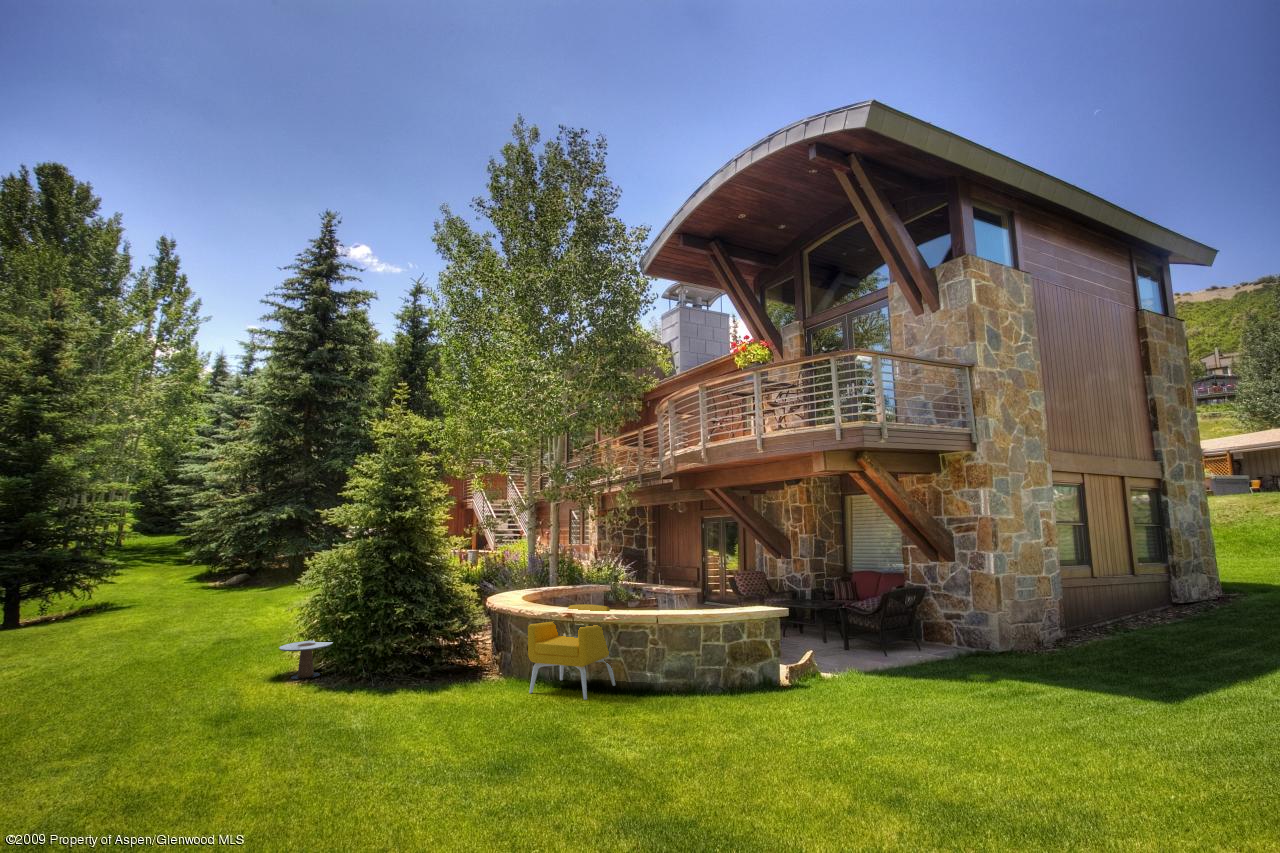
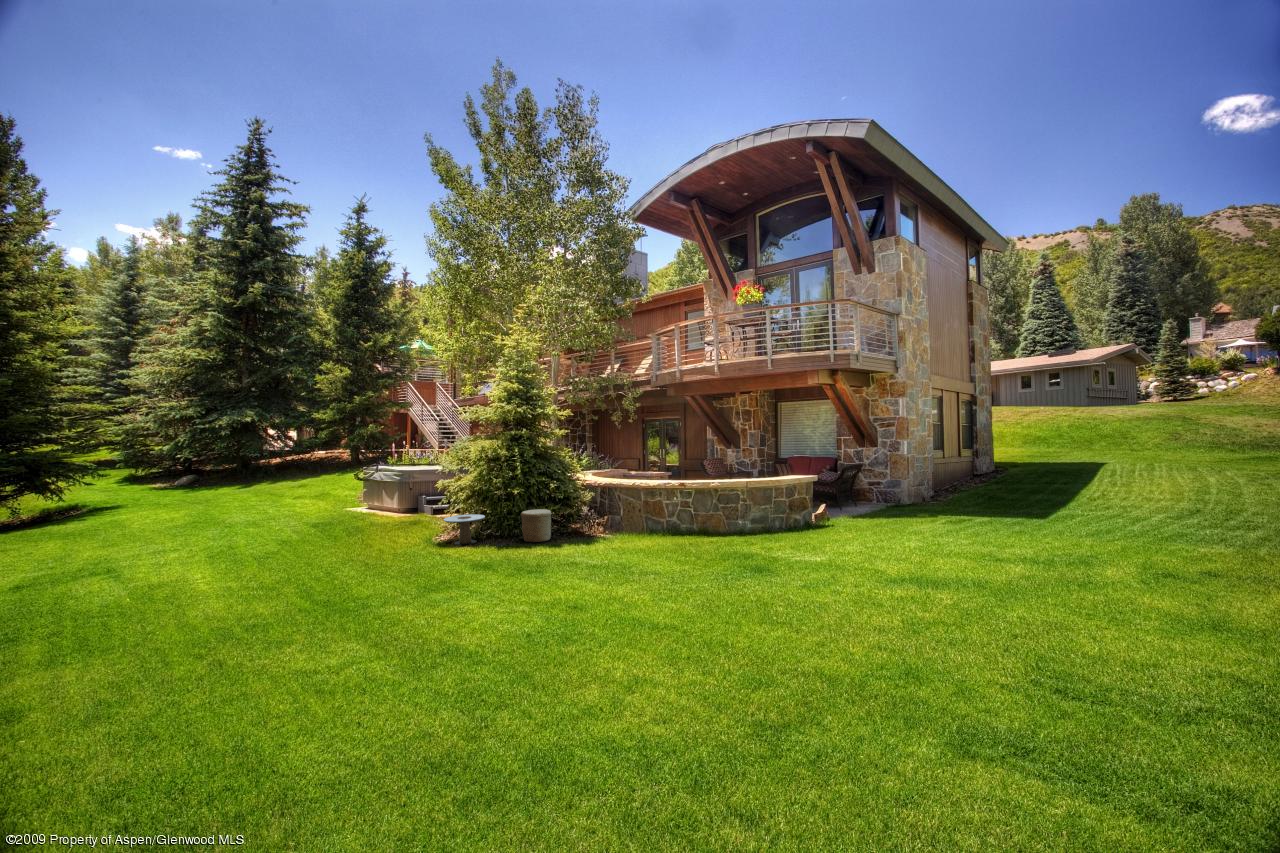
armchair: present [528,604,615,700] -> none [671,476,724,539]
woven basket: none [361,639,401,683] -> present [521,509,551,542]

